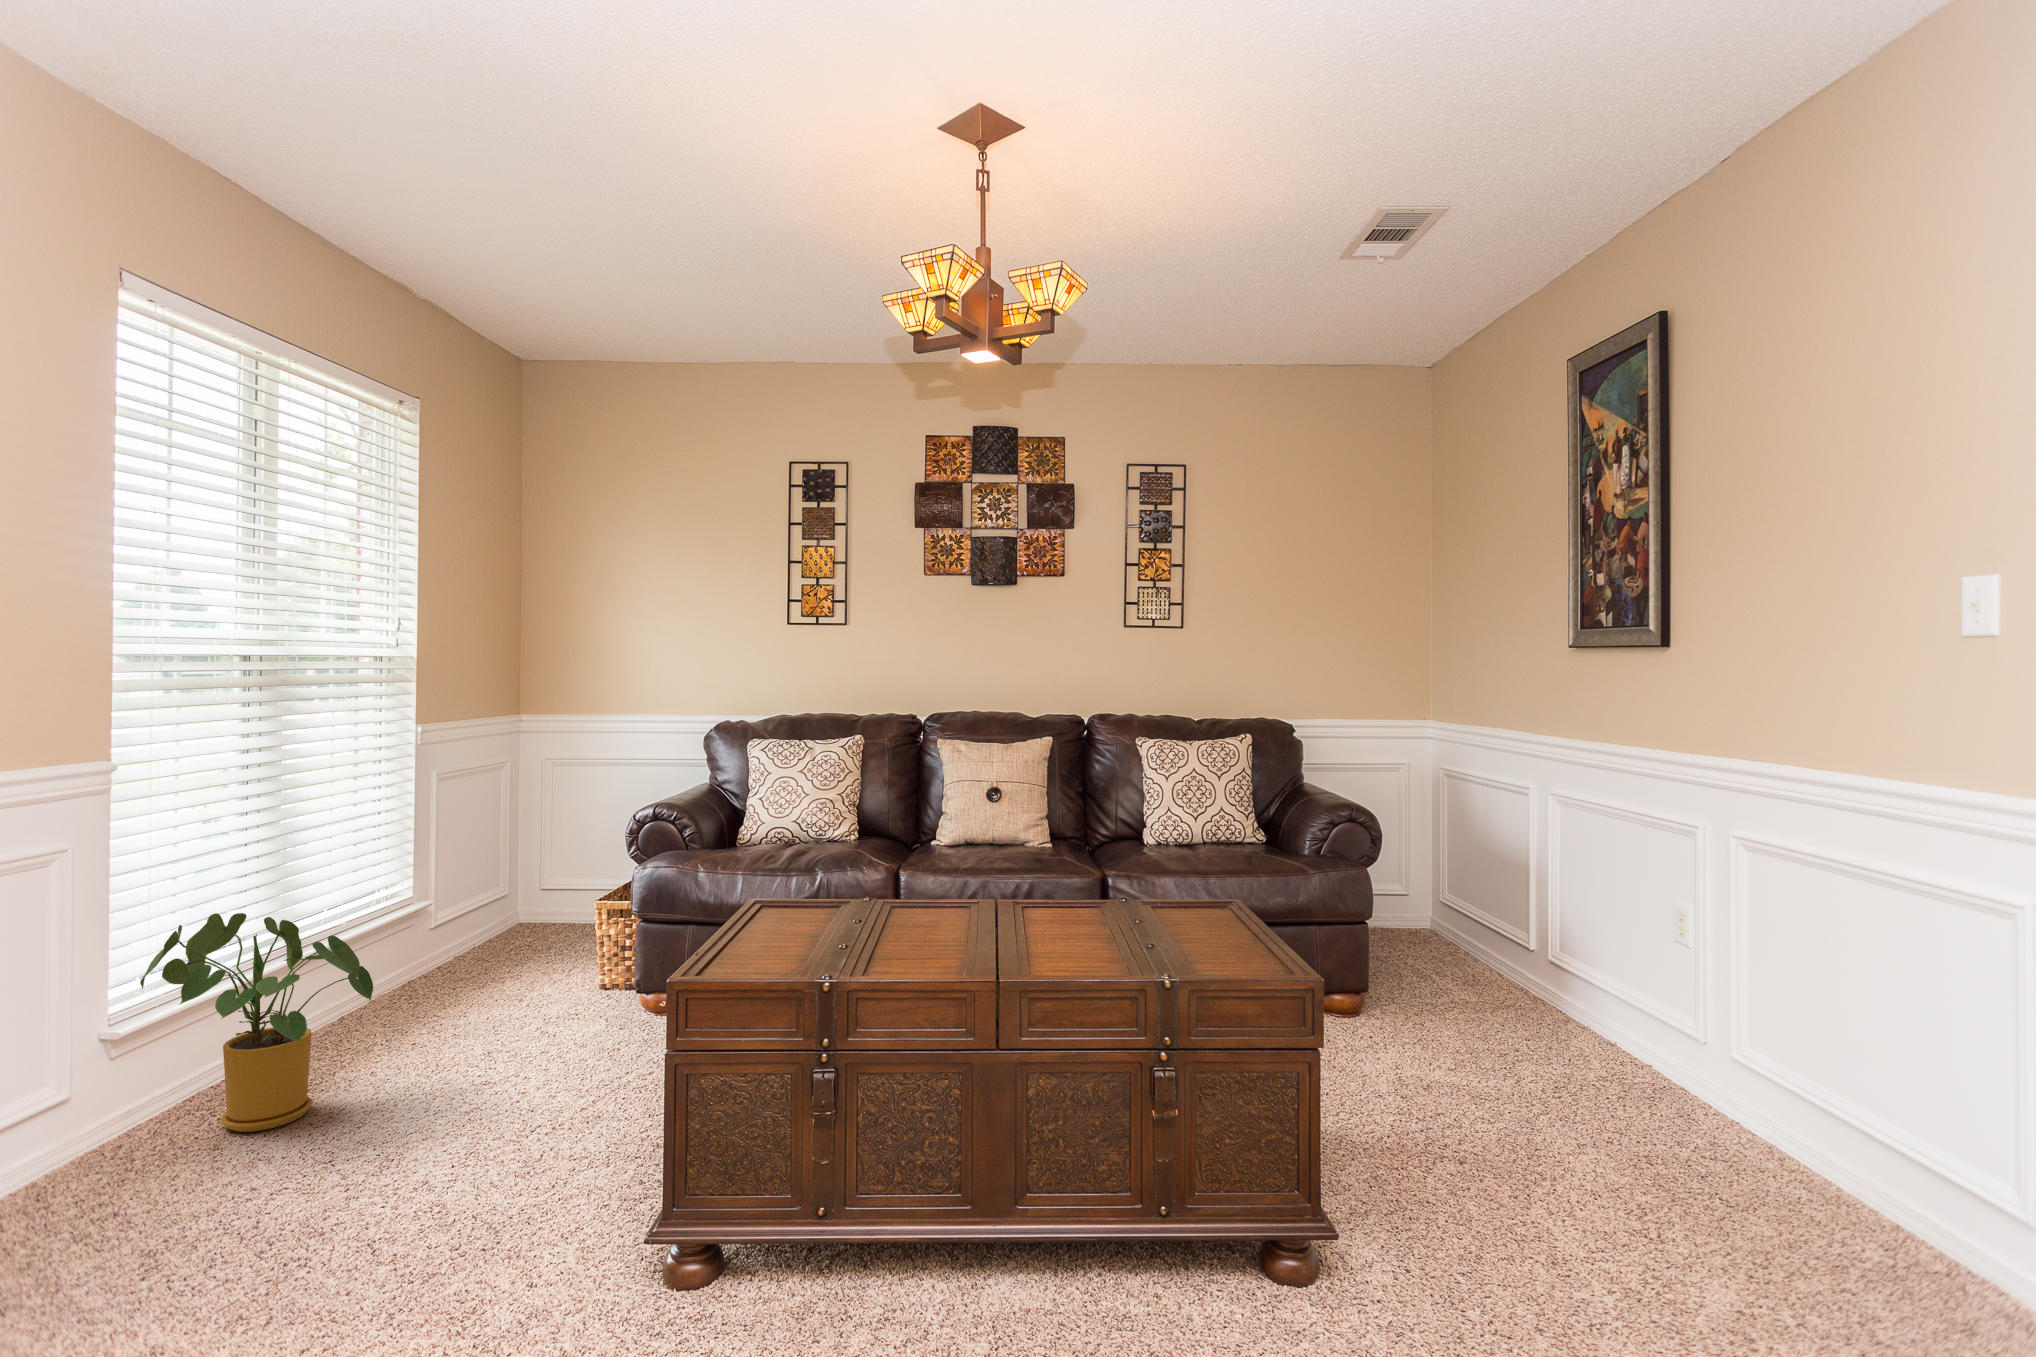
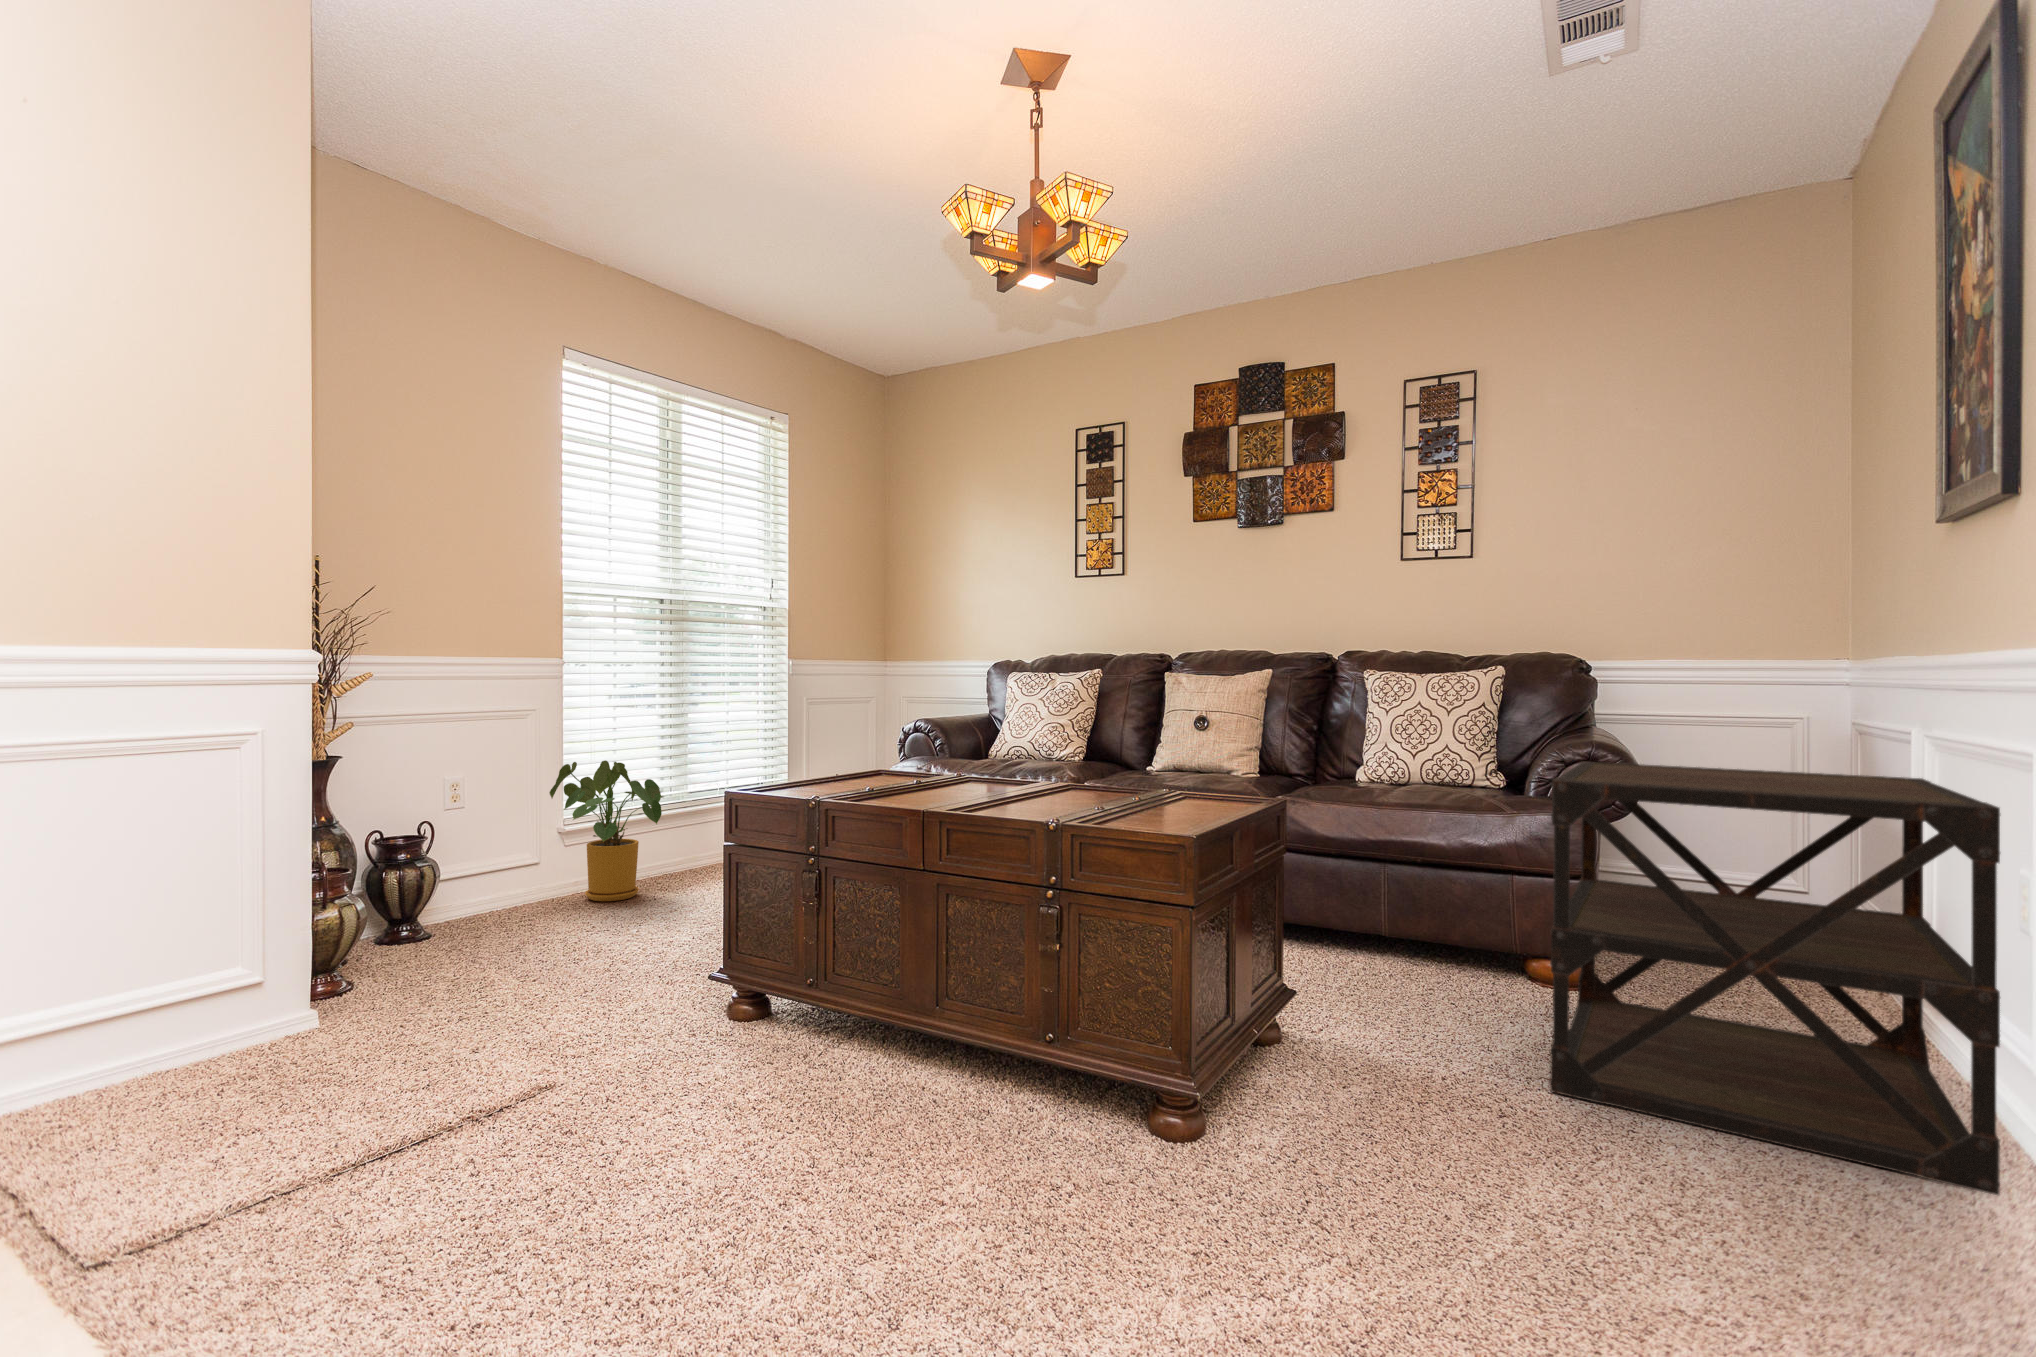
side table: none [1378,828,1700,1105] -> present [1549,762,2000,1195]

